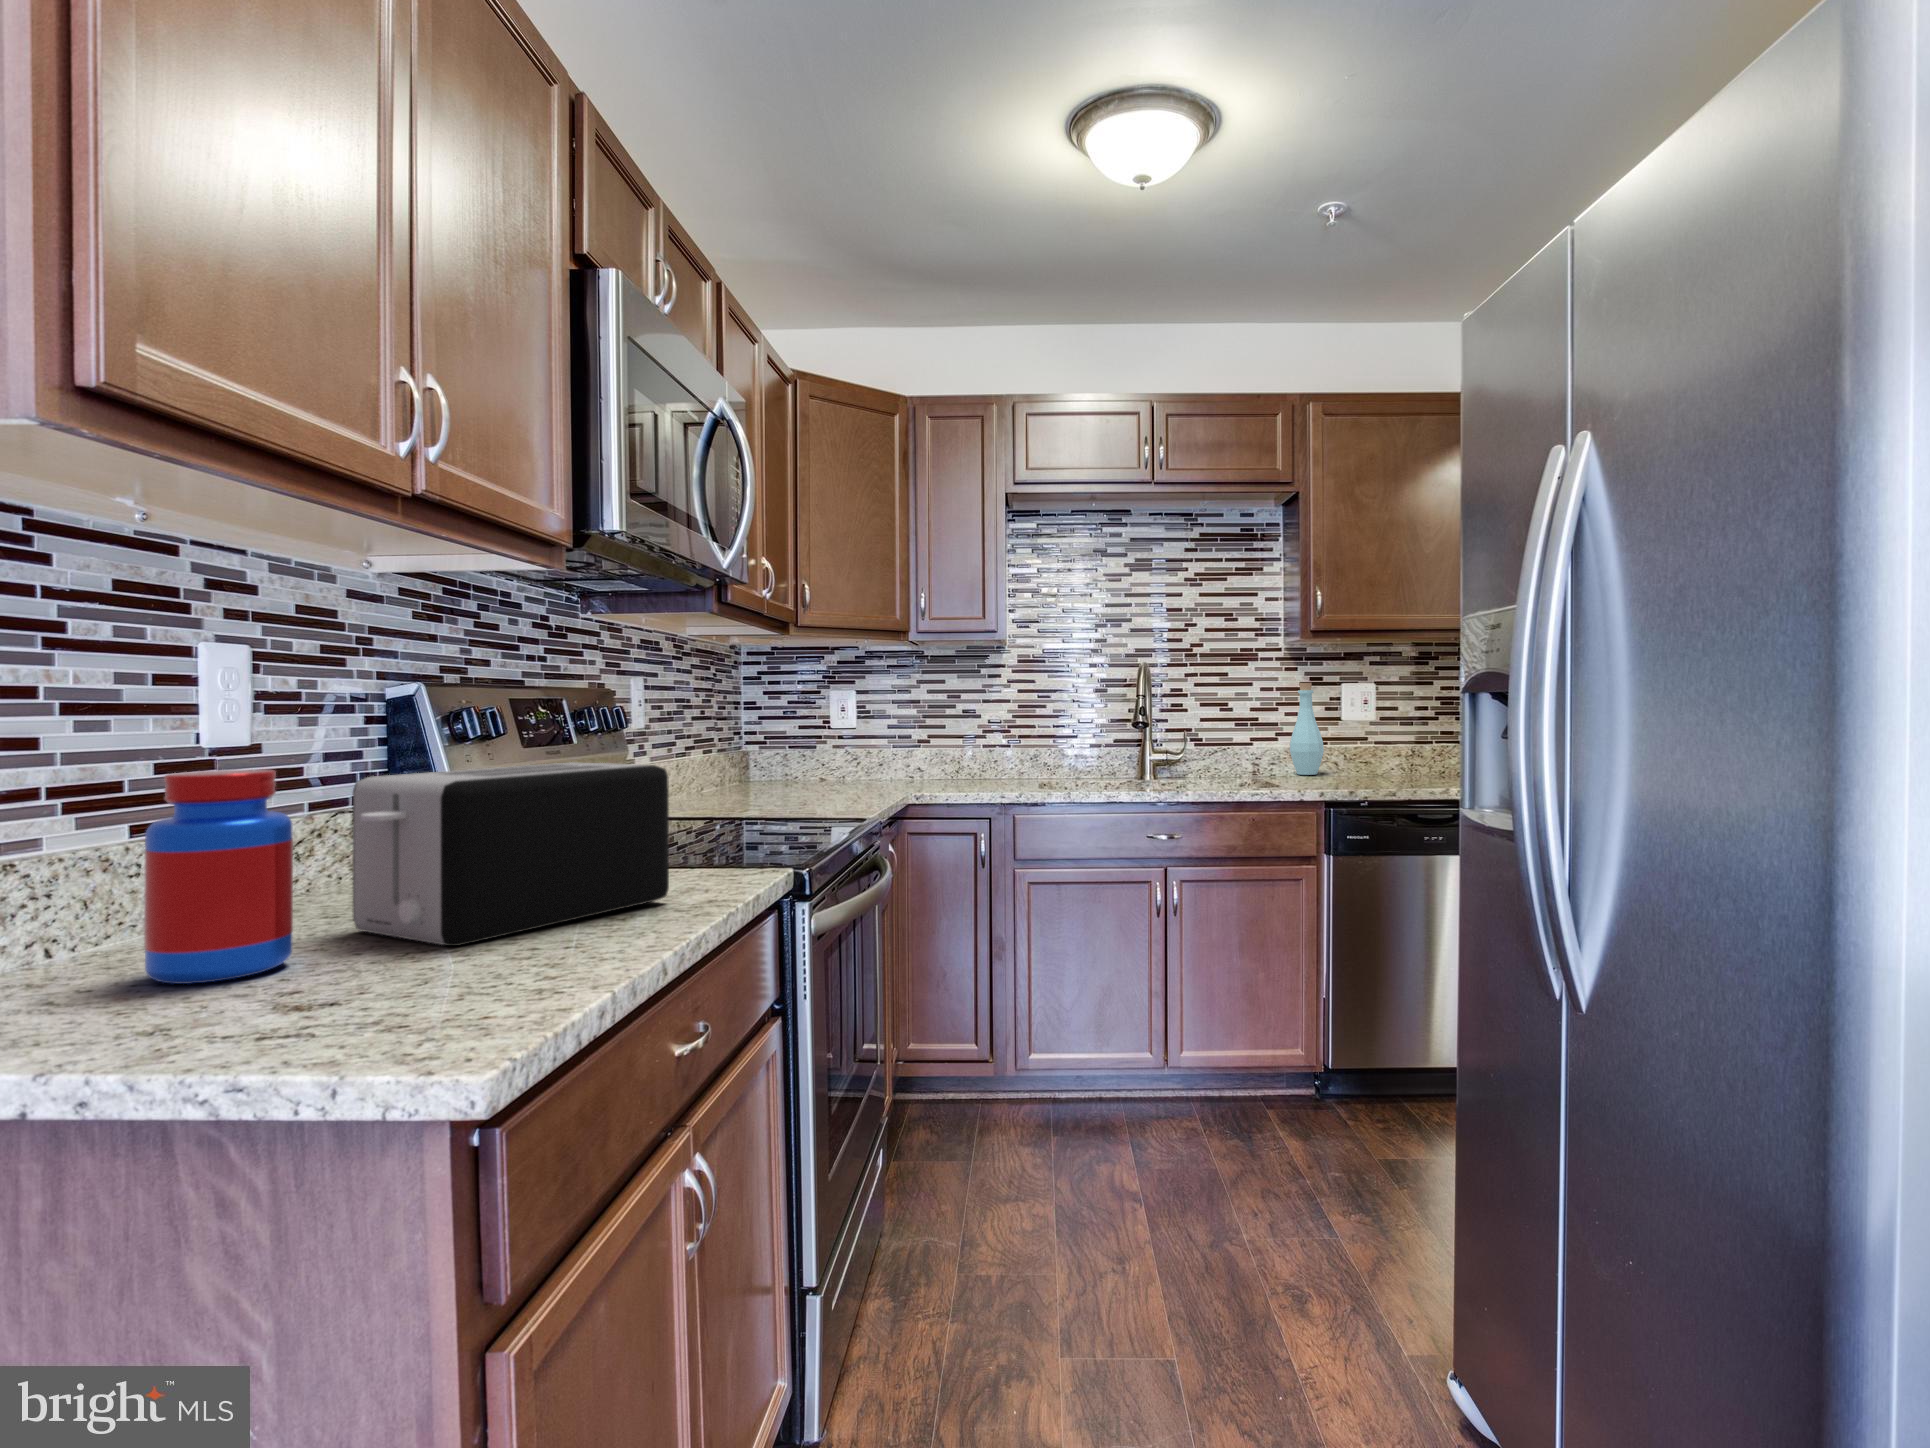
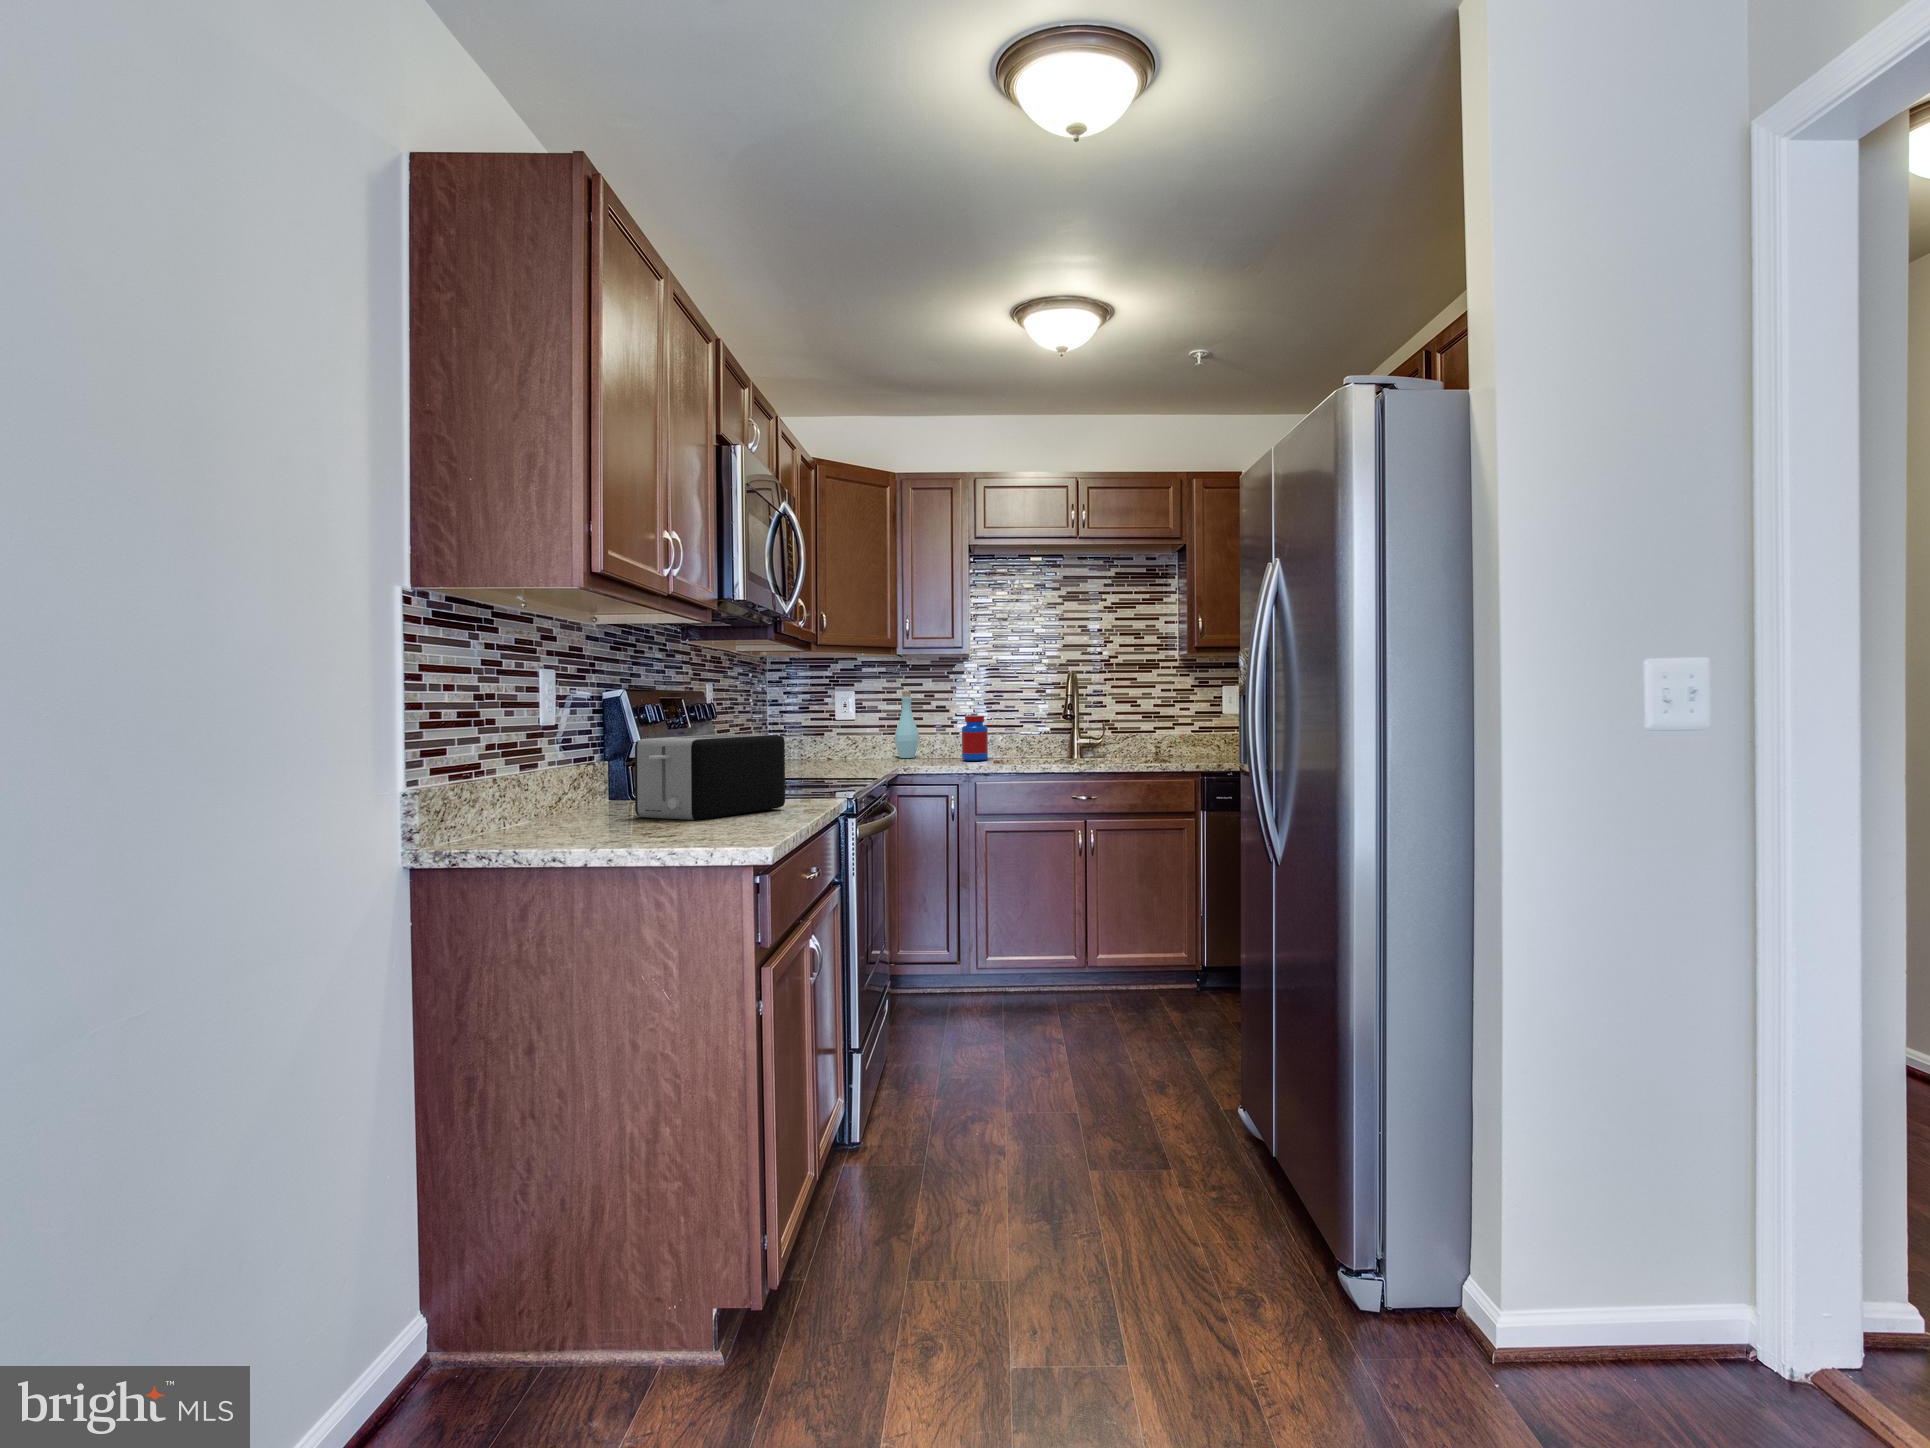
bottle: present [1290,683,1324,775] -> present [895,691,919,758]
jar: present [144,769,293,984] -> present [962,716,988,761]

